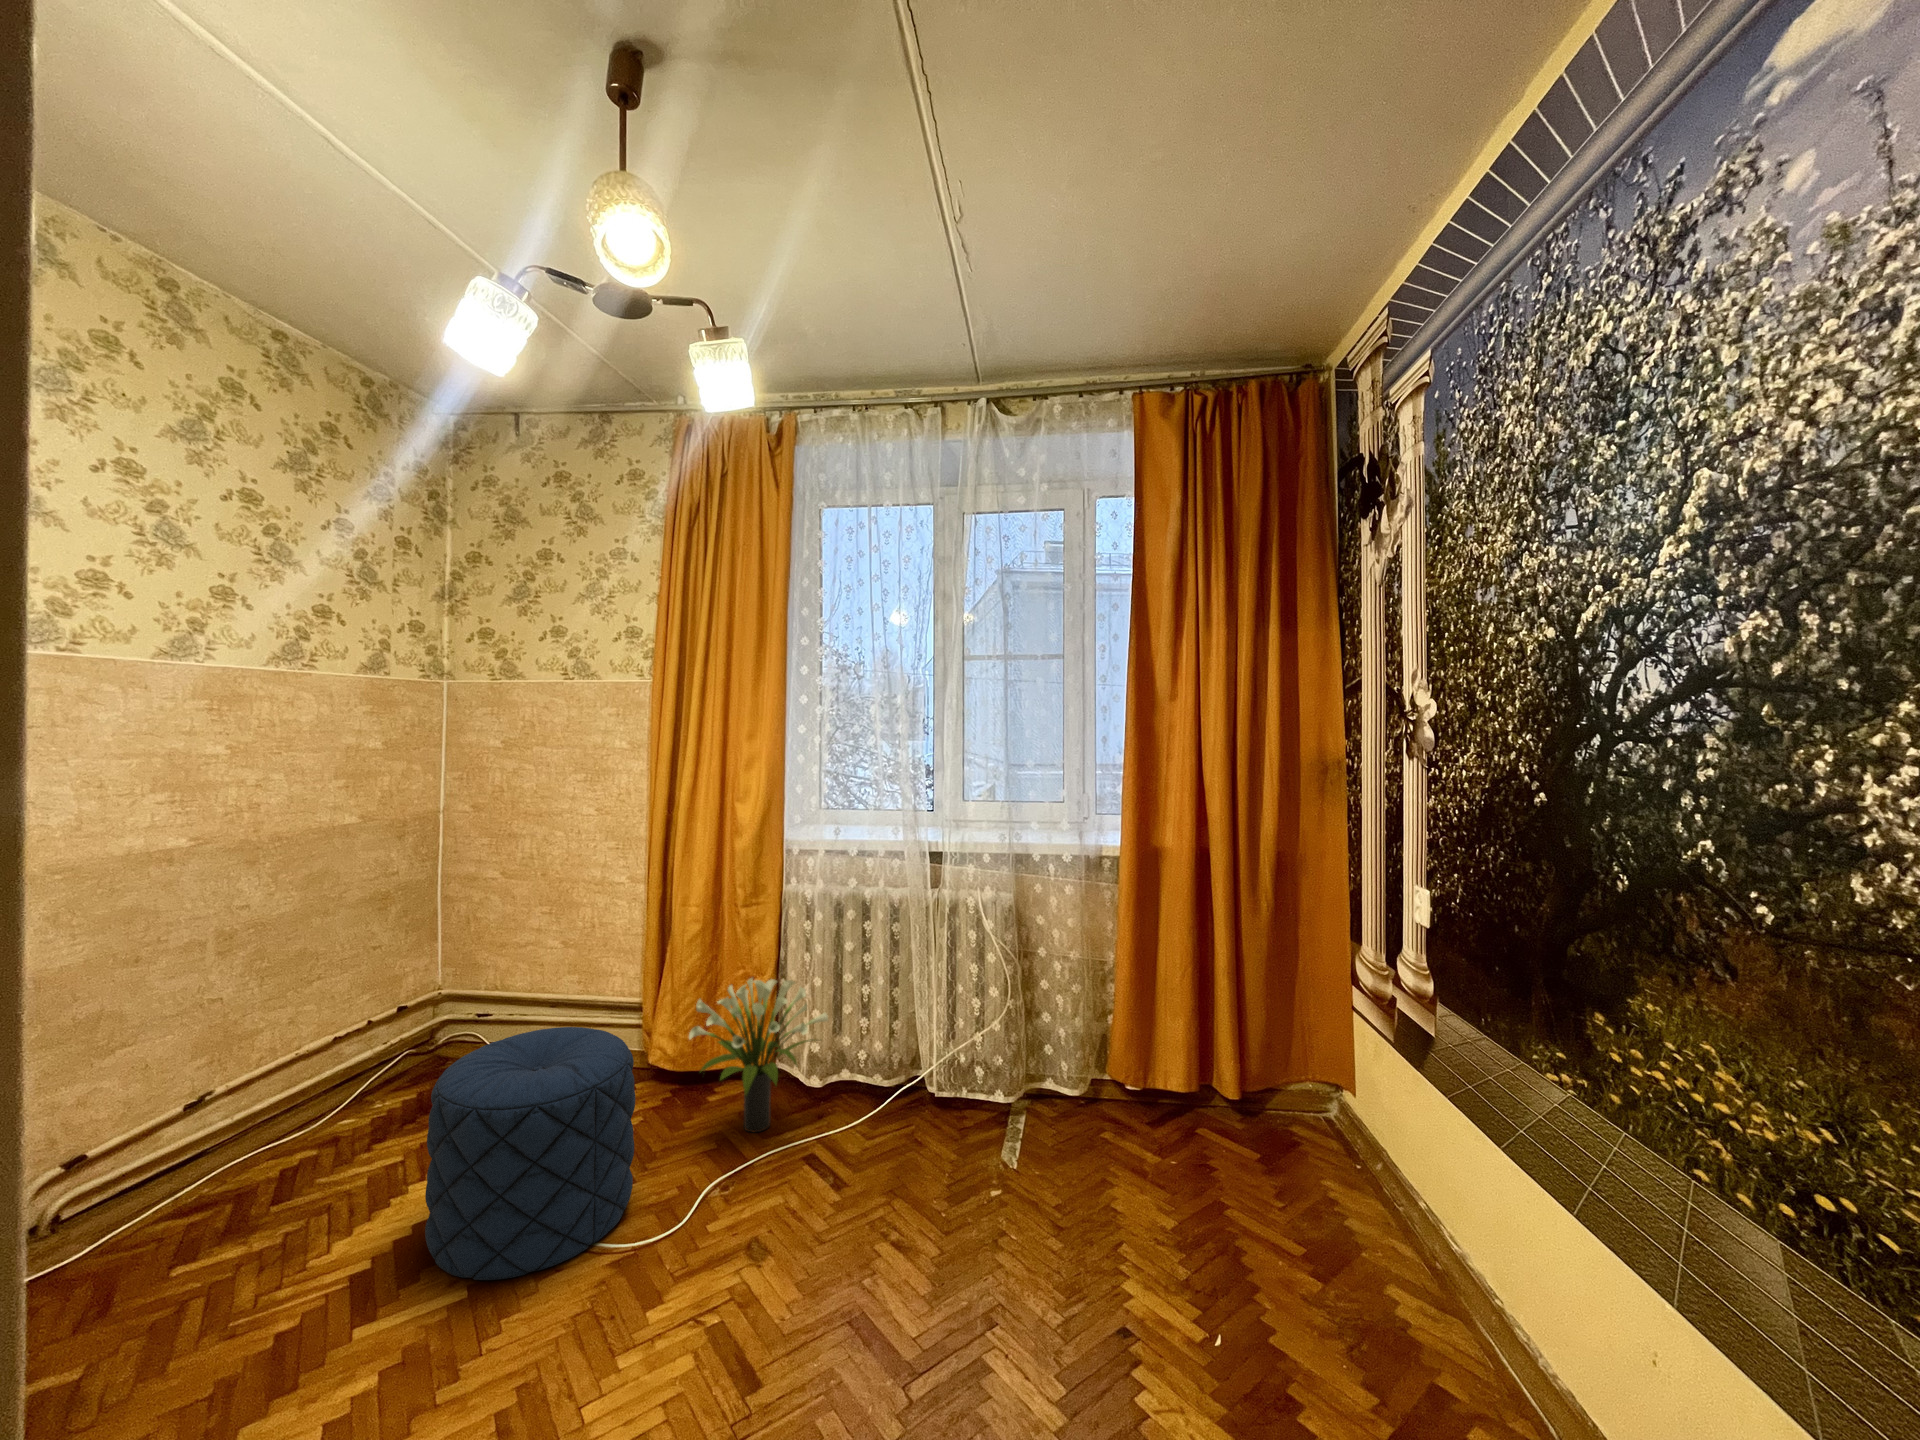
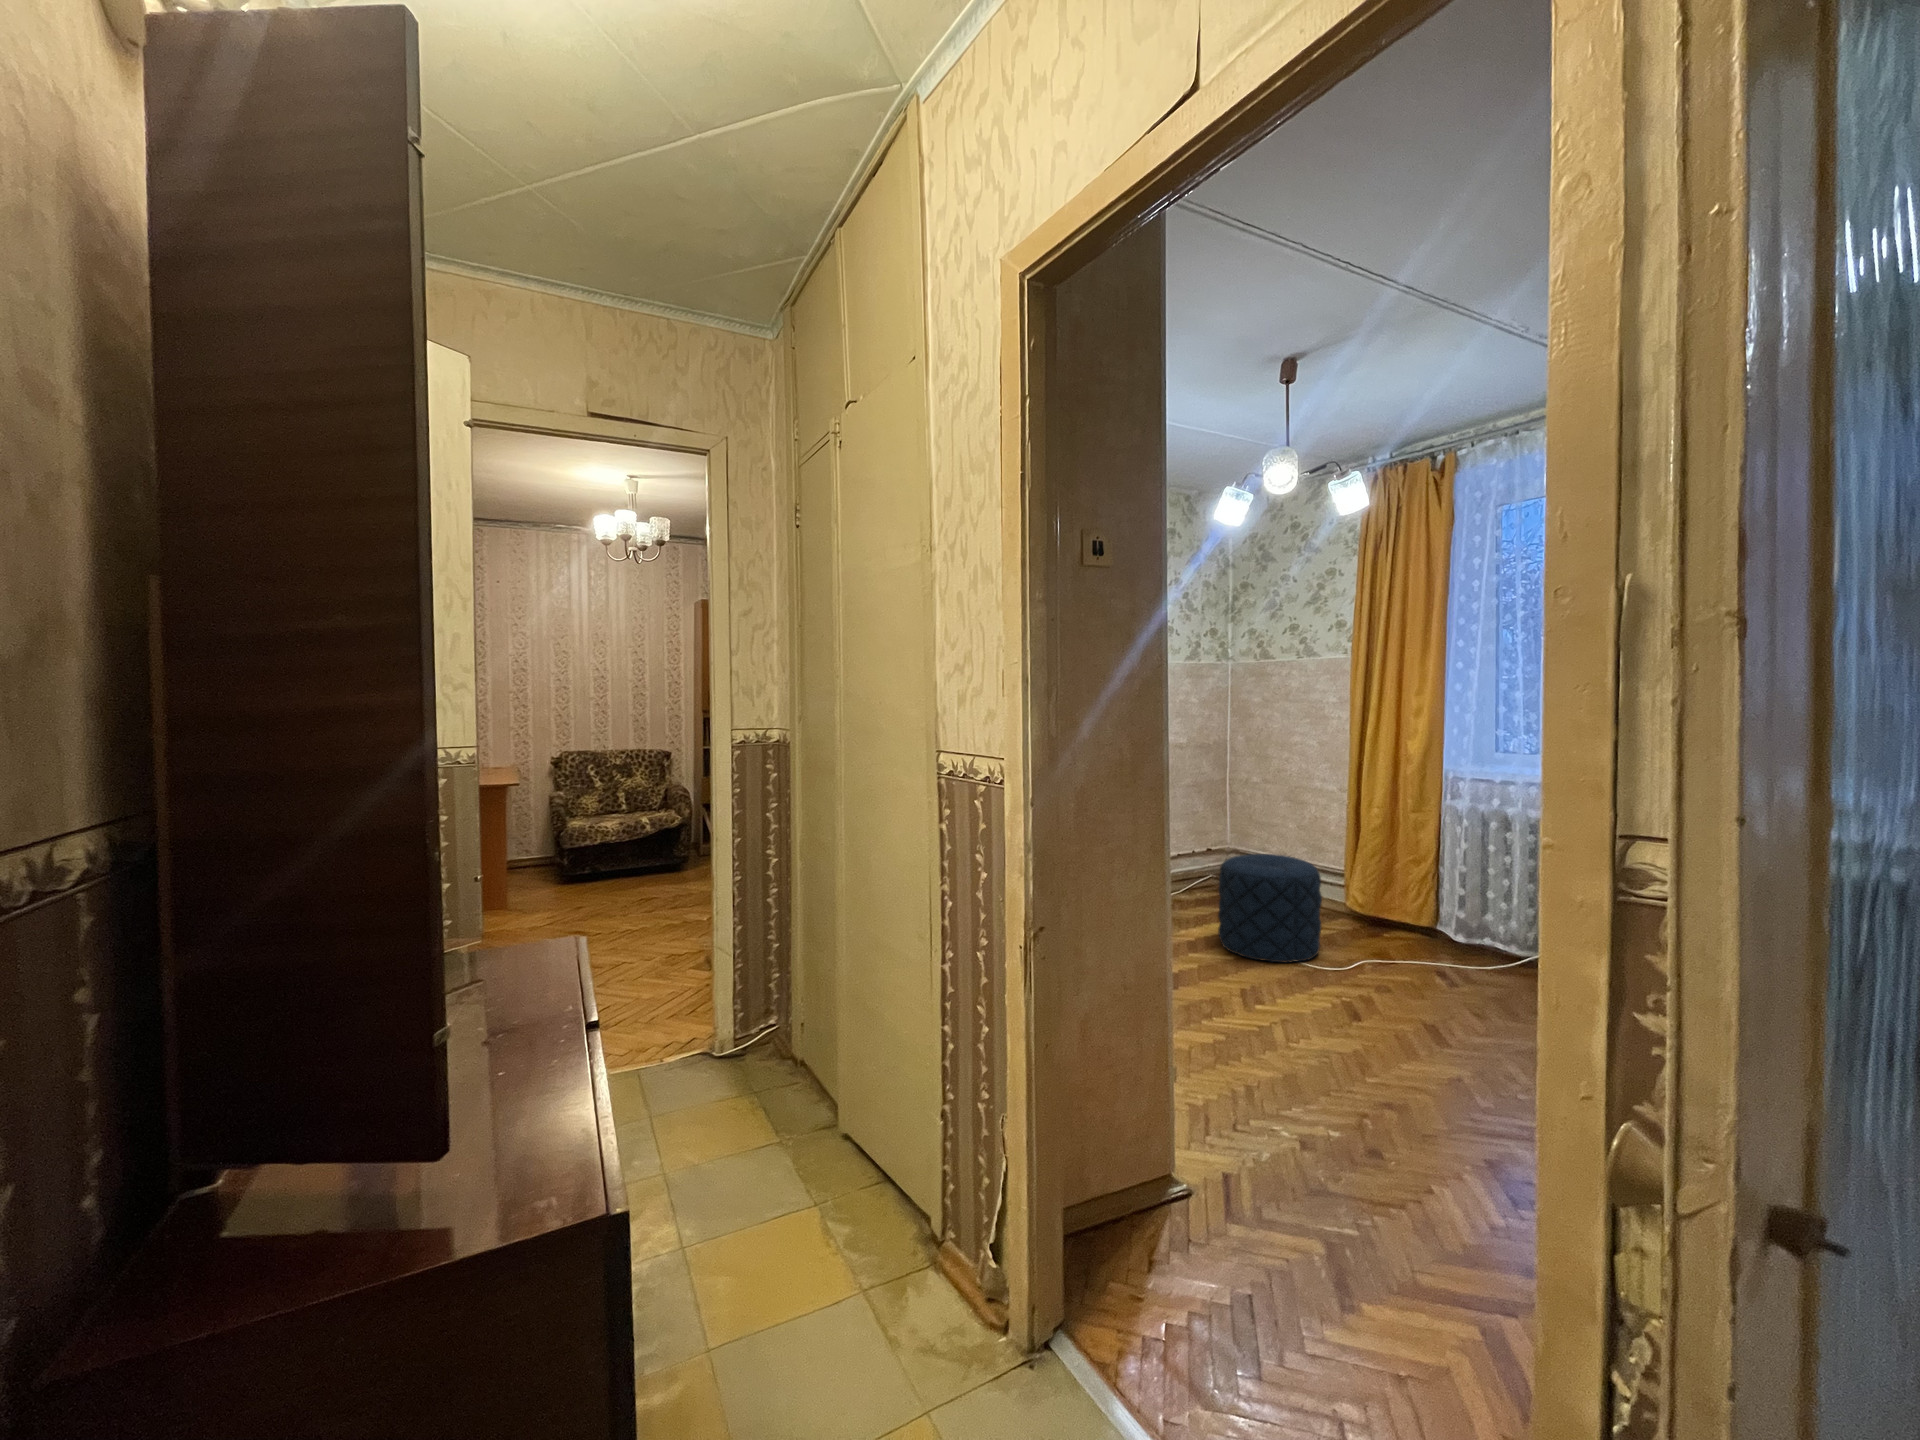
potted plant: present [689,978,828,1132] -> none [1360,855,1466,955]

